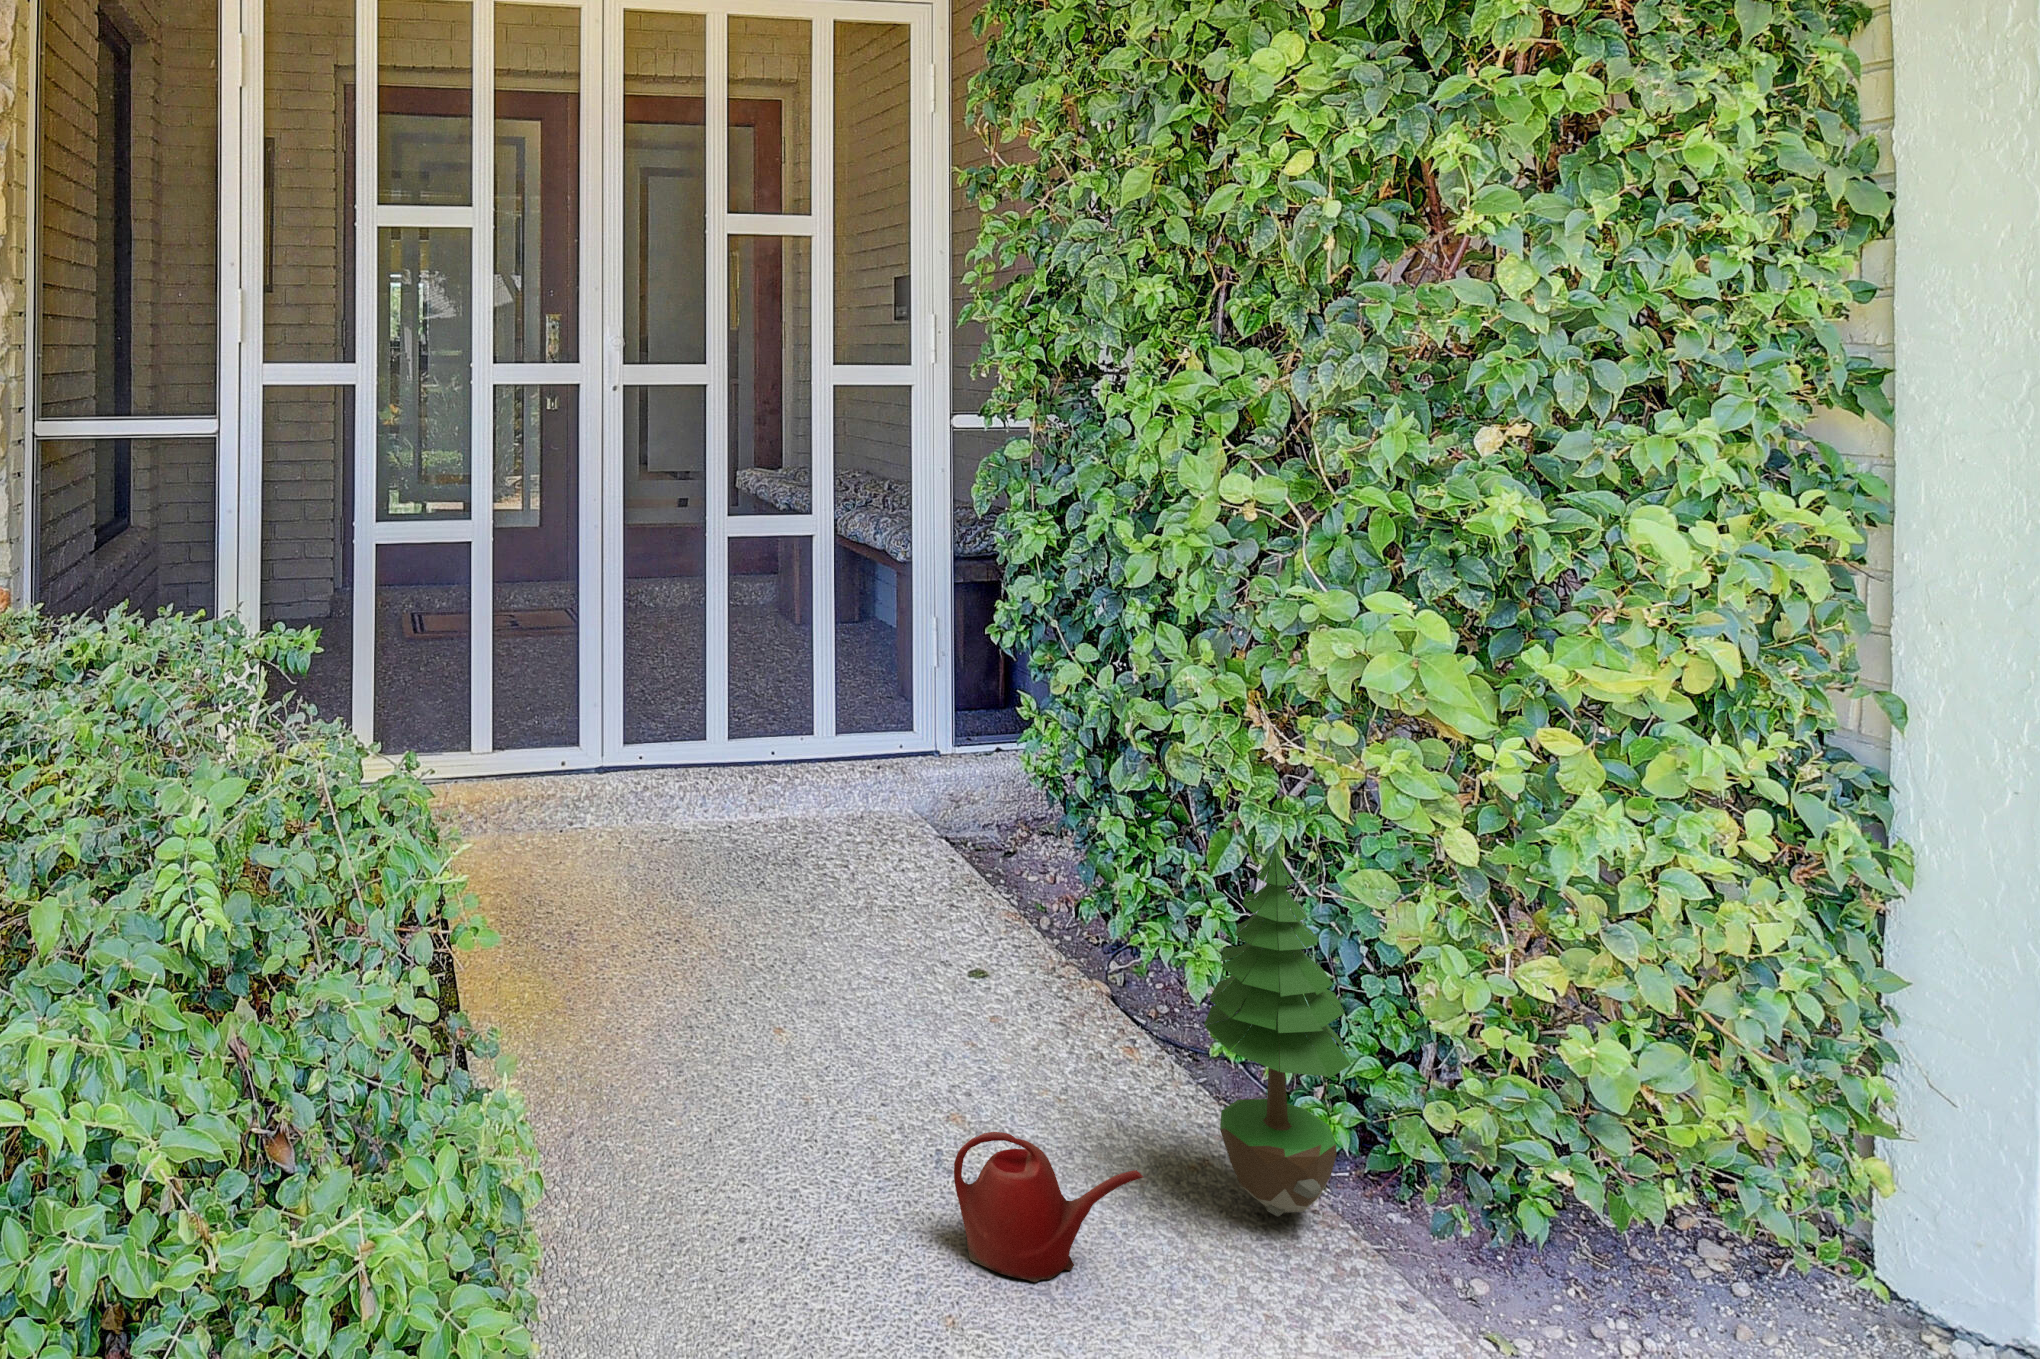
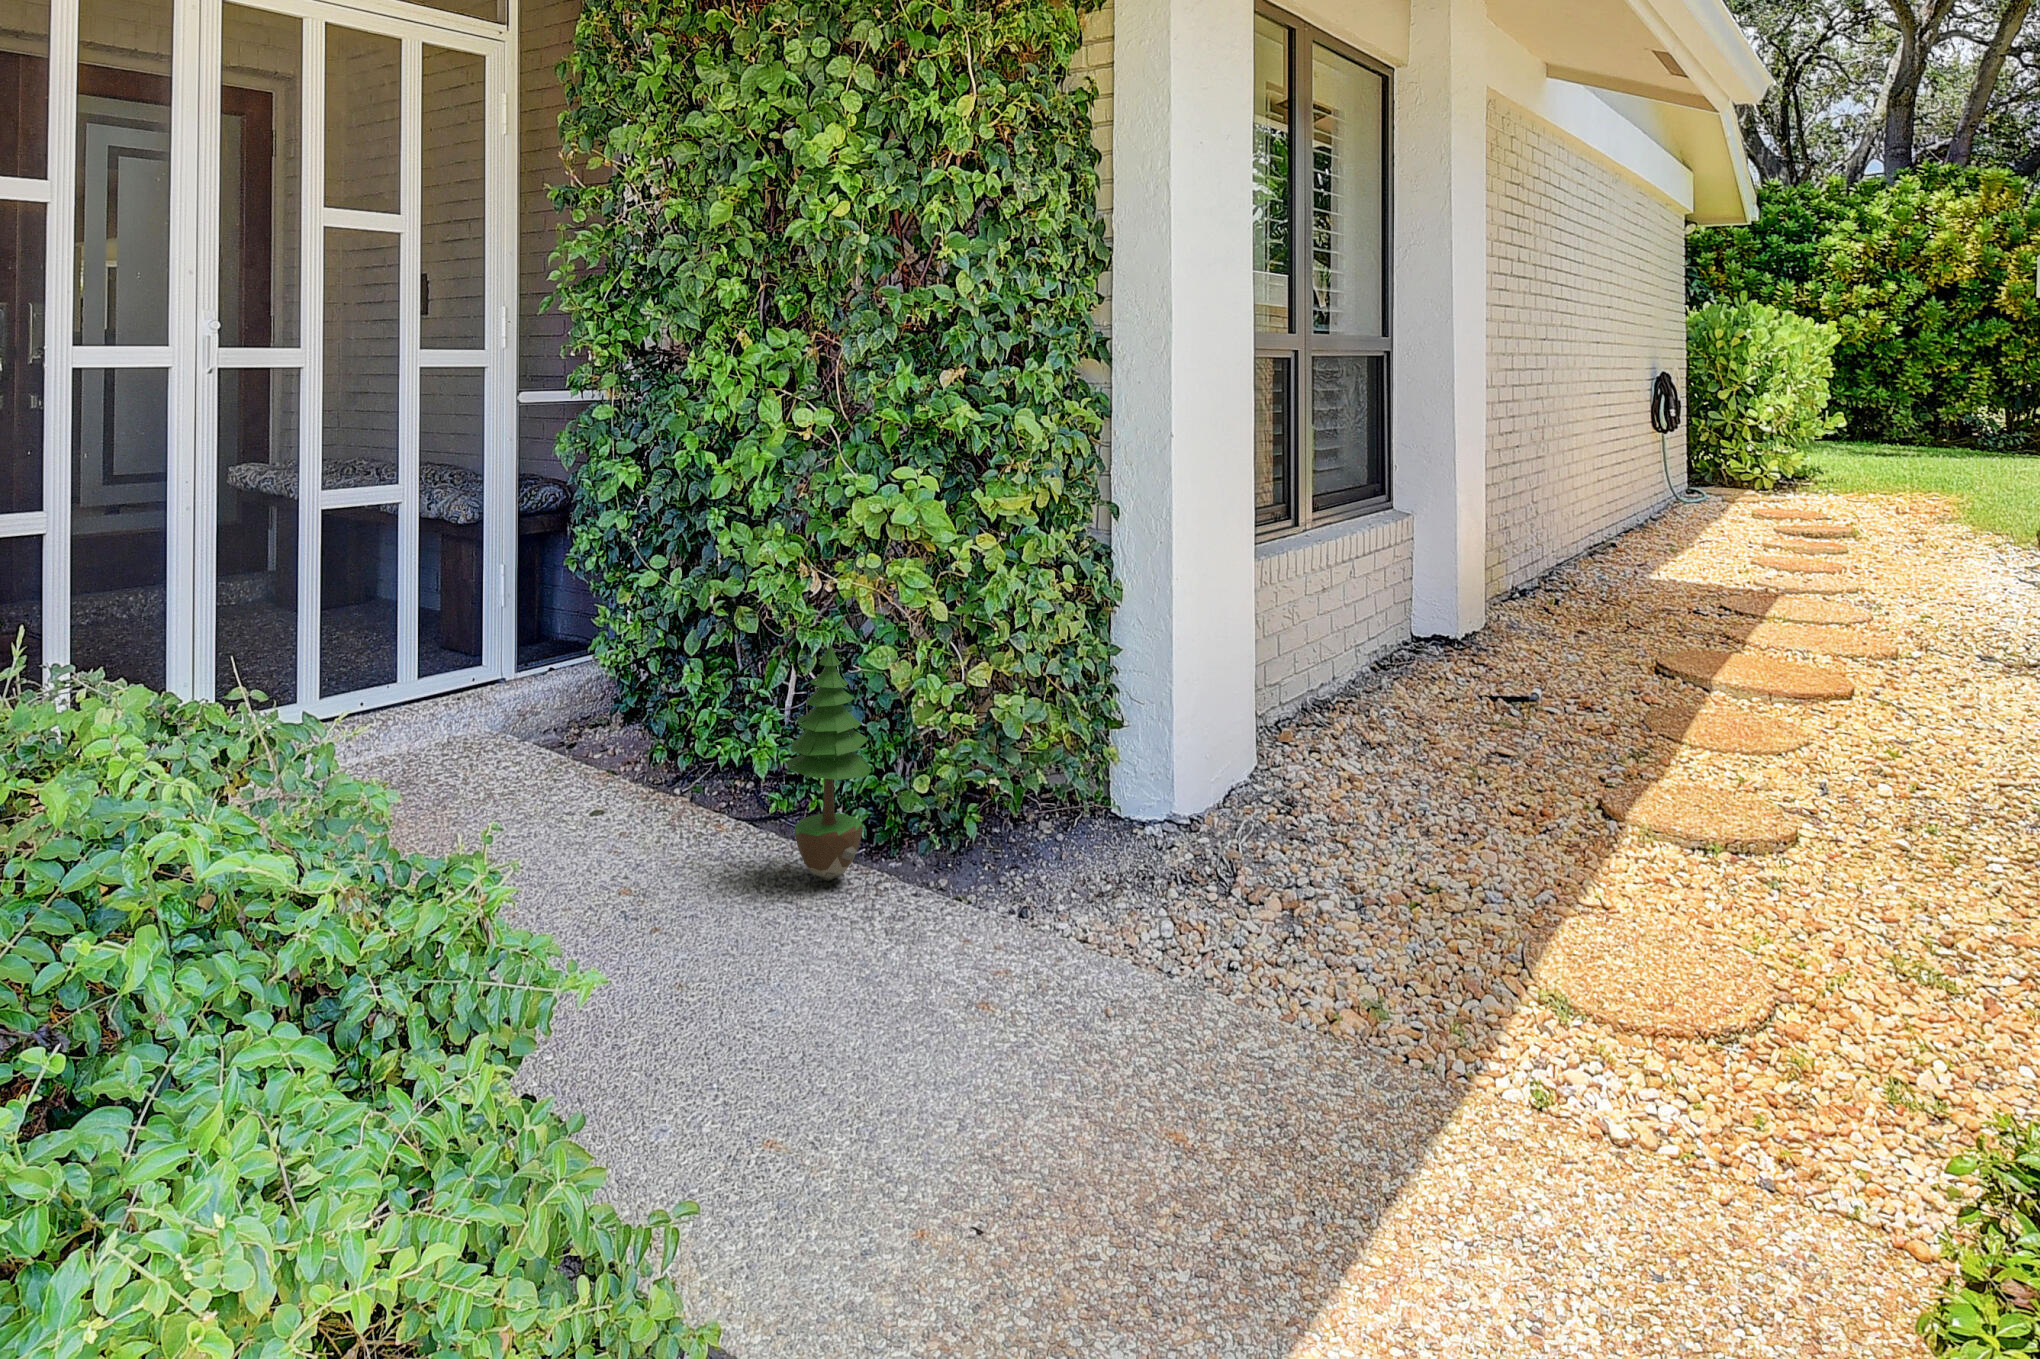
watering can: present [954,1132,1143,1282] -> none [643,858,767,951]

